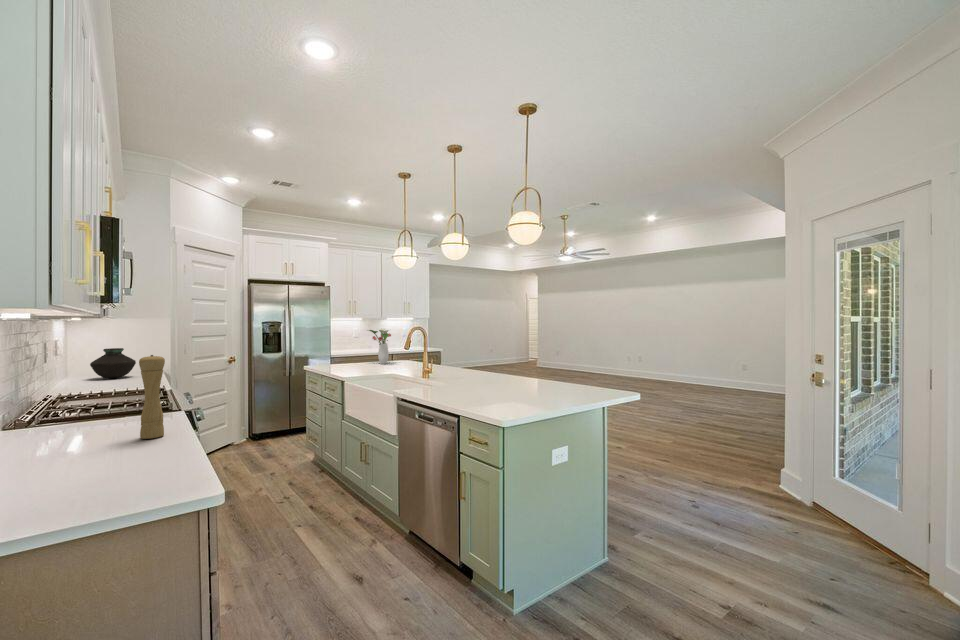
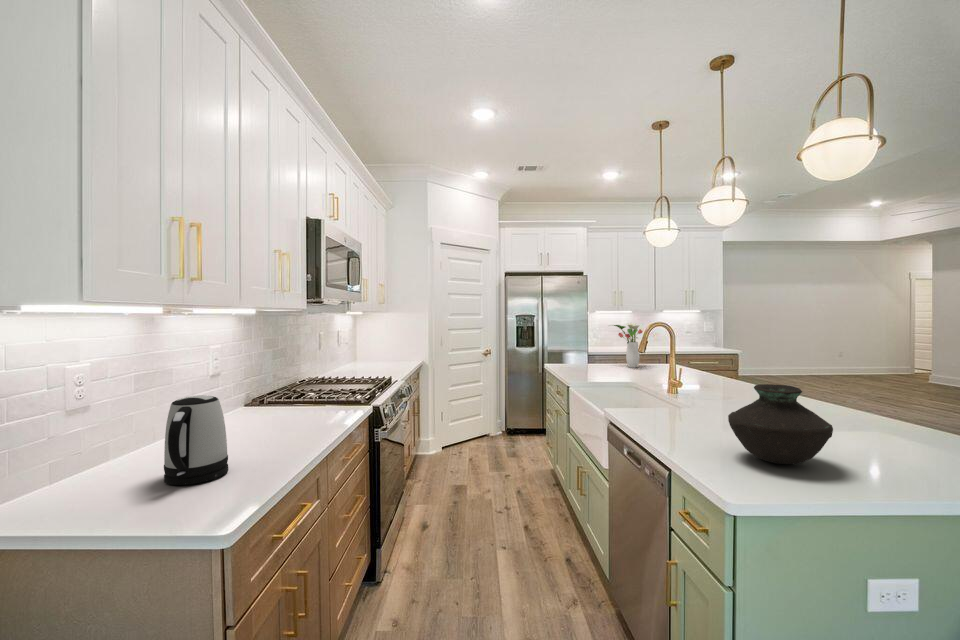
vase: present [90,348,136,378] -> present [728,384,833,464]
pepper mill: present [139,355,165,439] -> none [300,352,323,436]
kettle: none [33,398,111,492] -> present [164,395,228,485]

